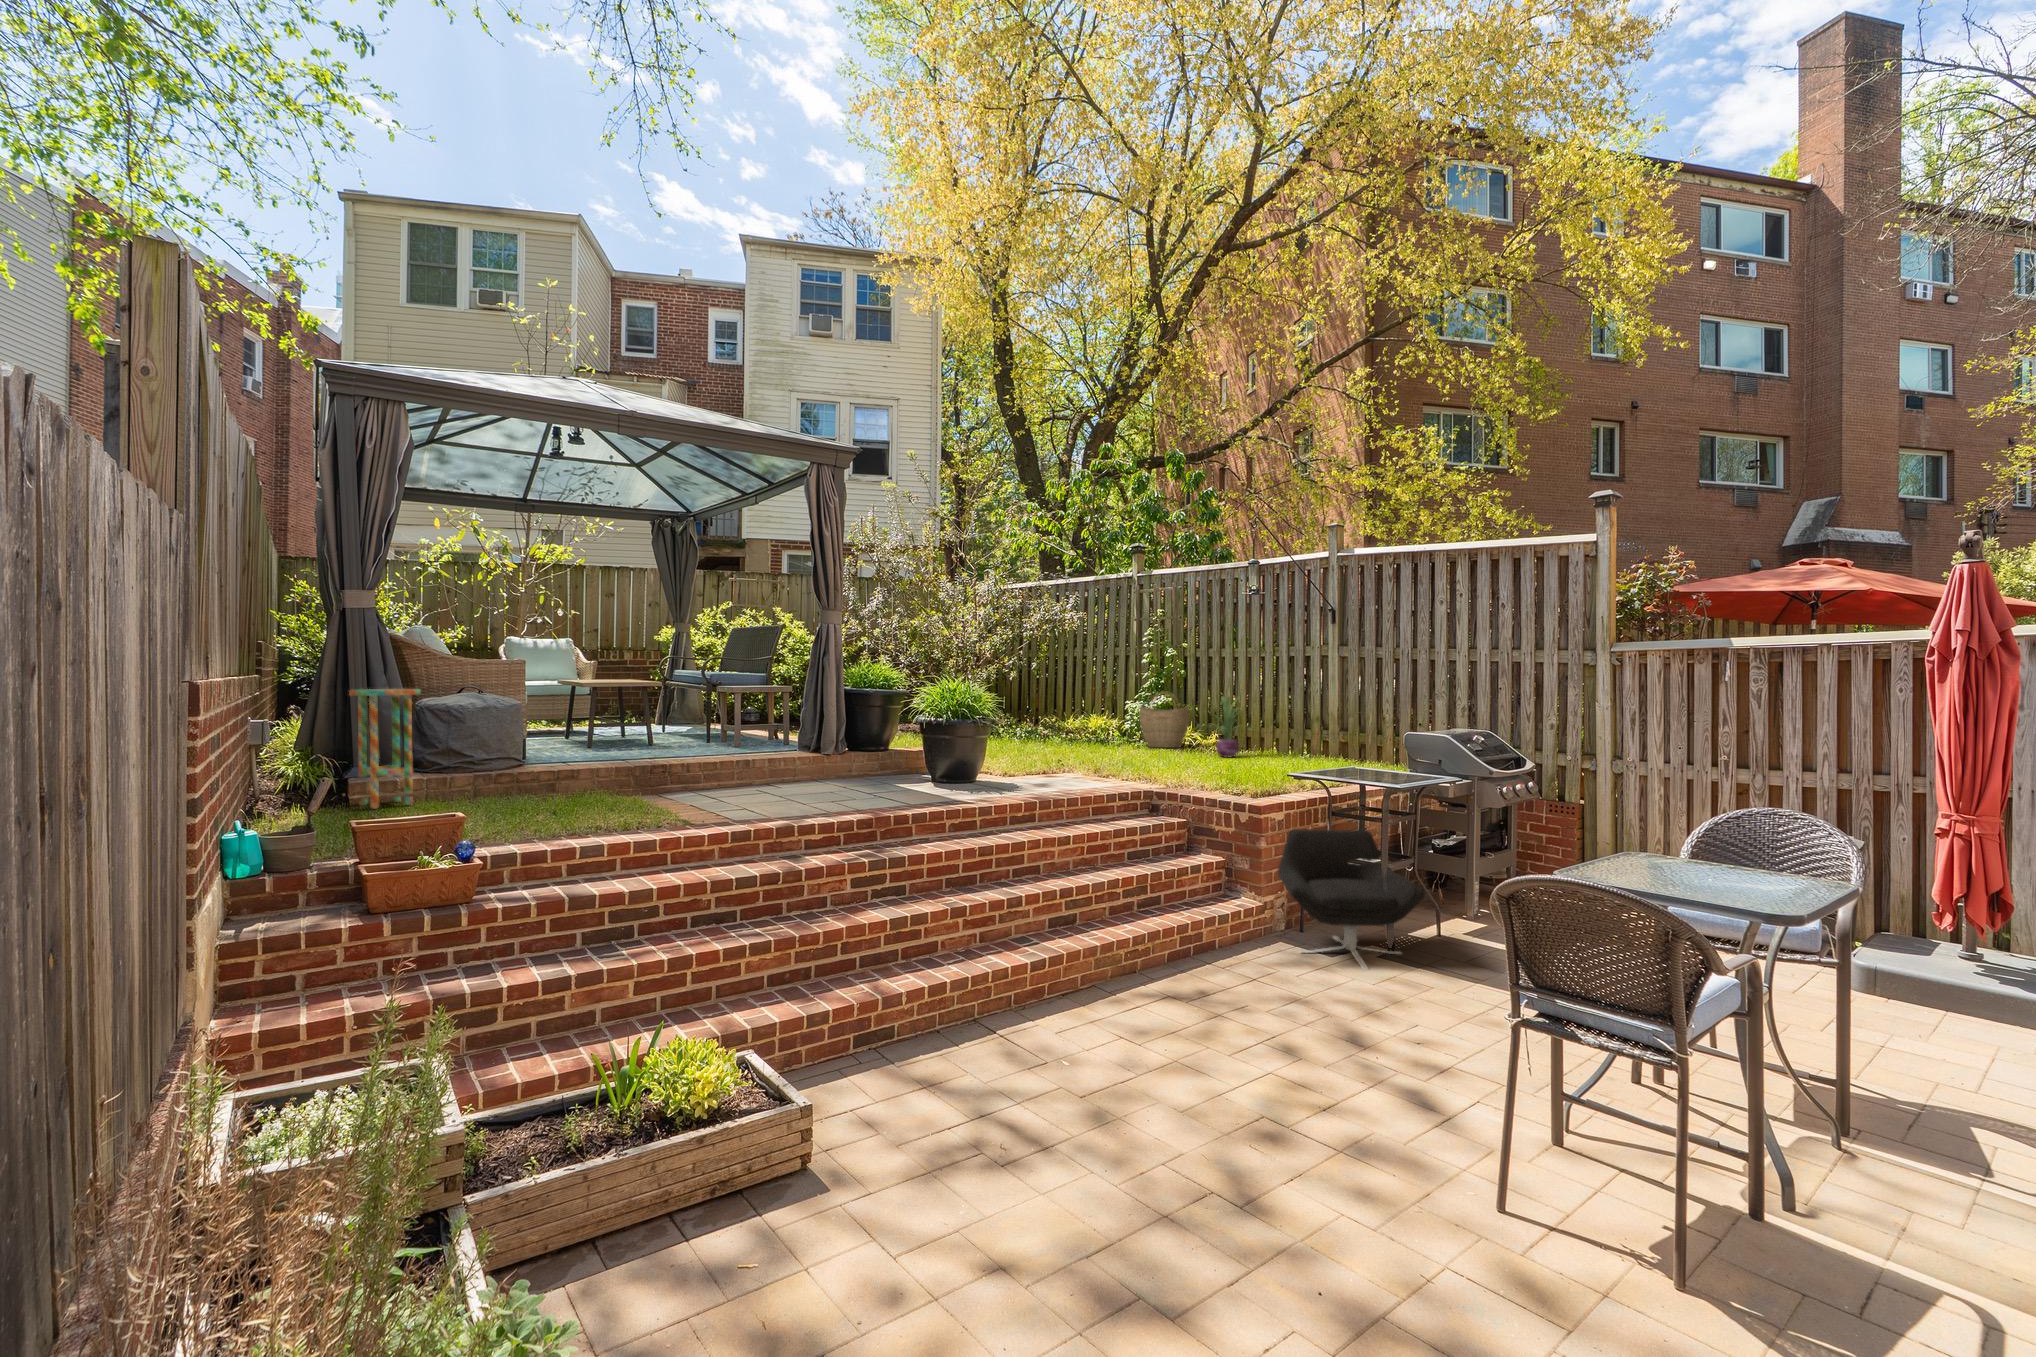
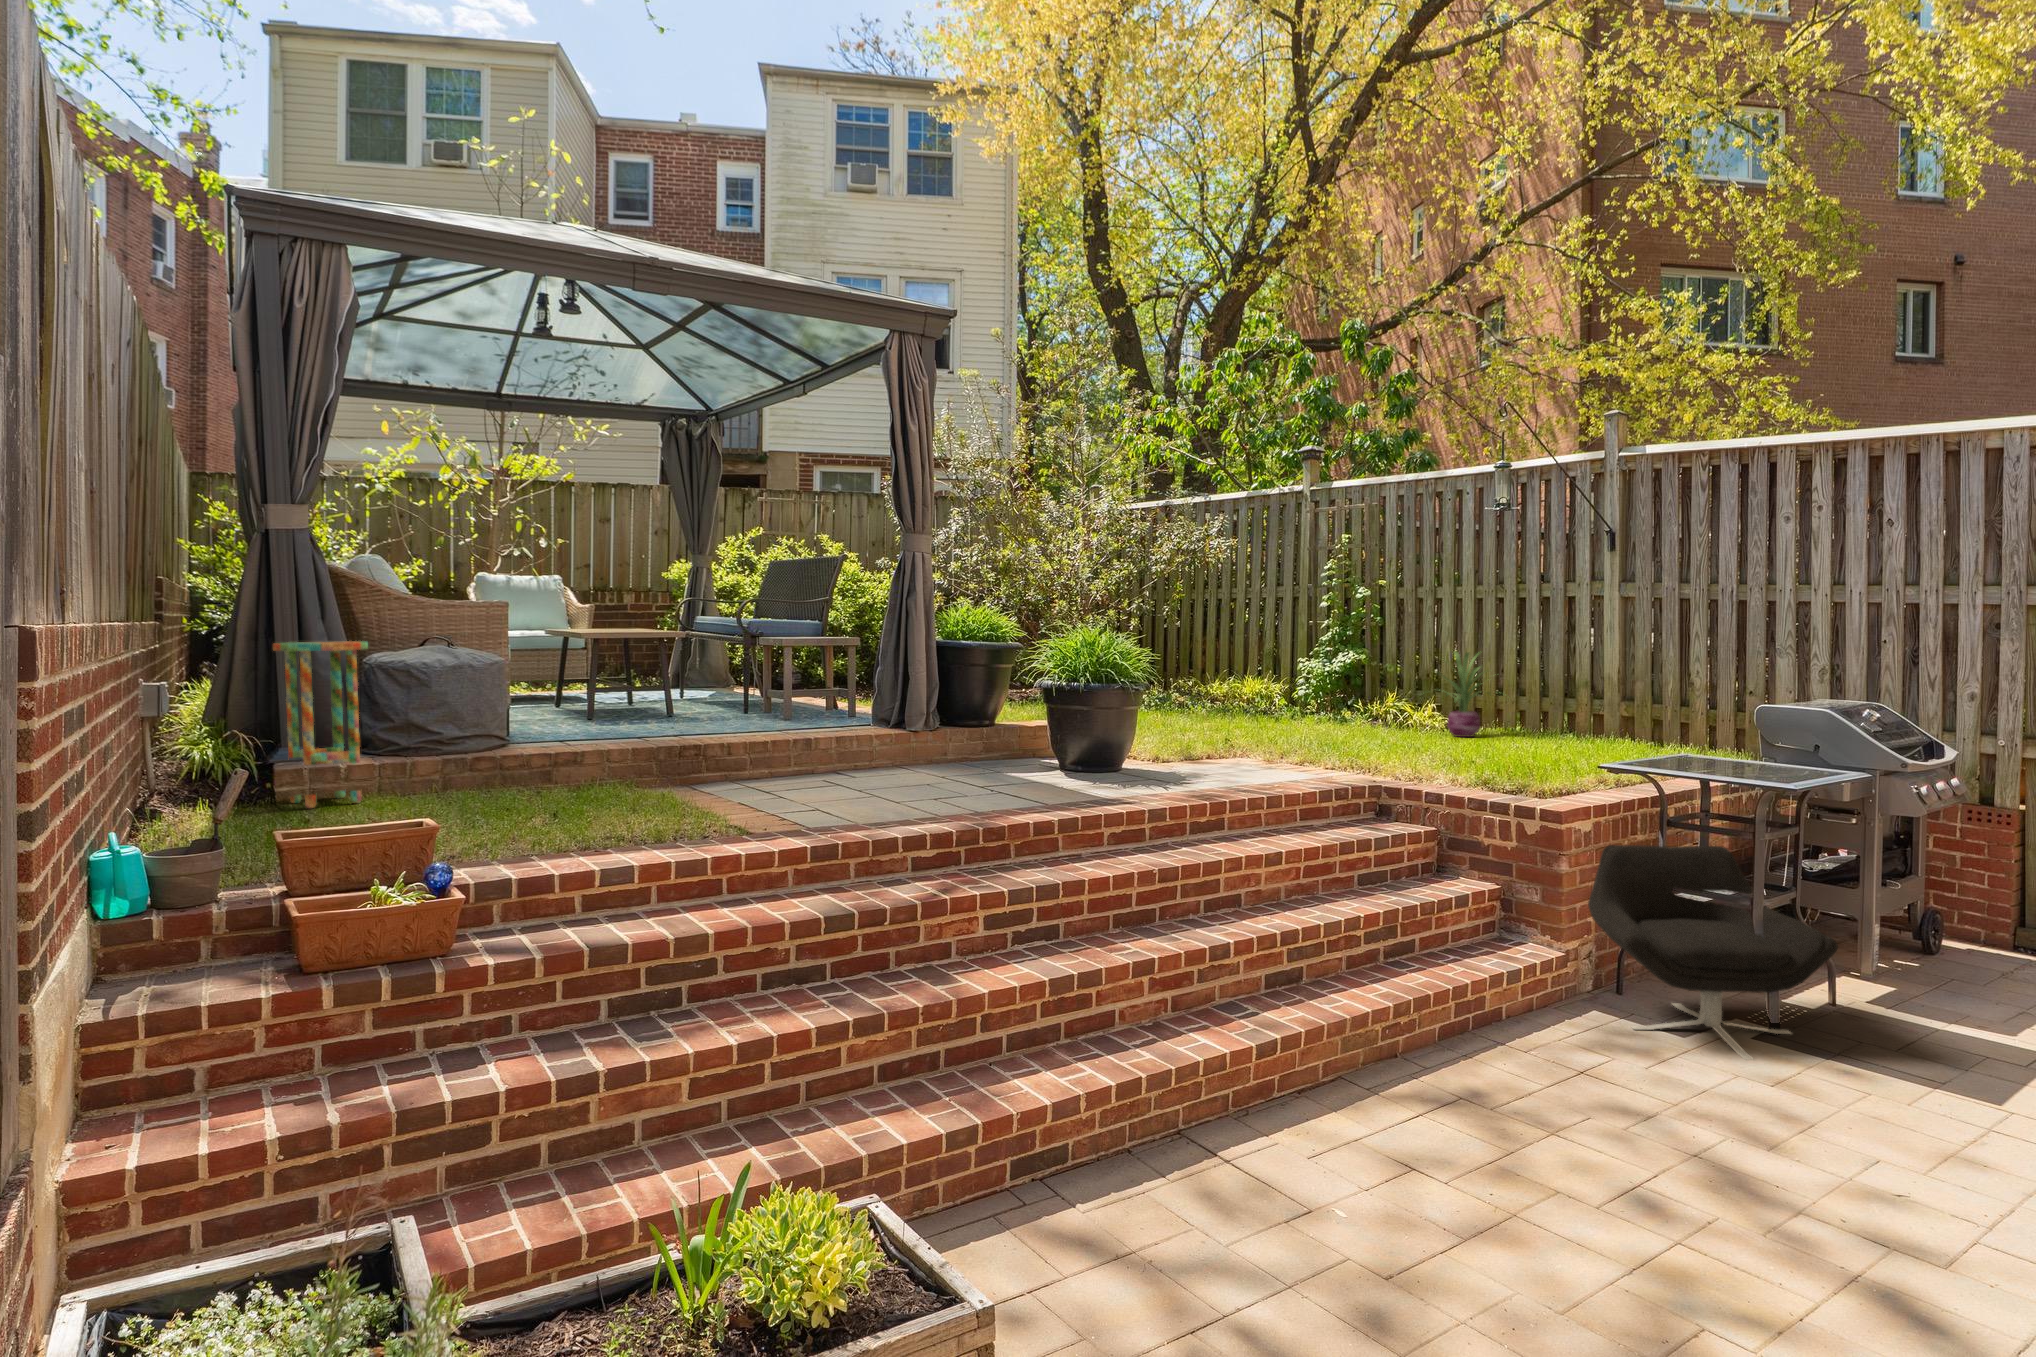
woven basket: present [1139,691,1189,748] -> none [1329,645,1400,724]

